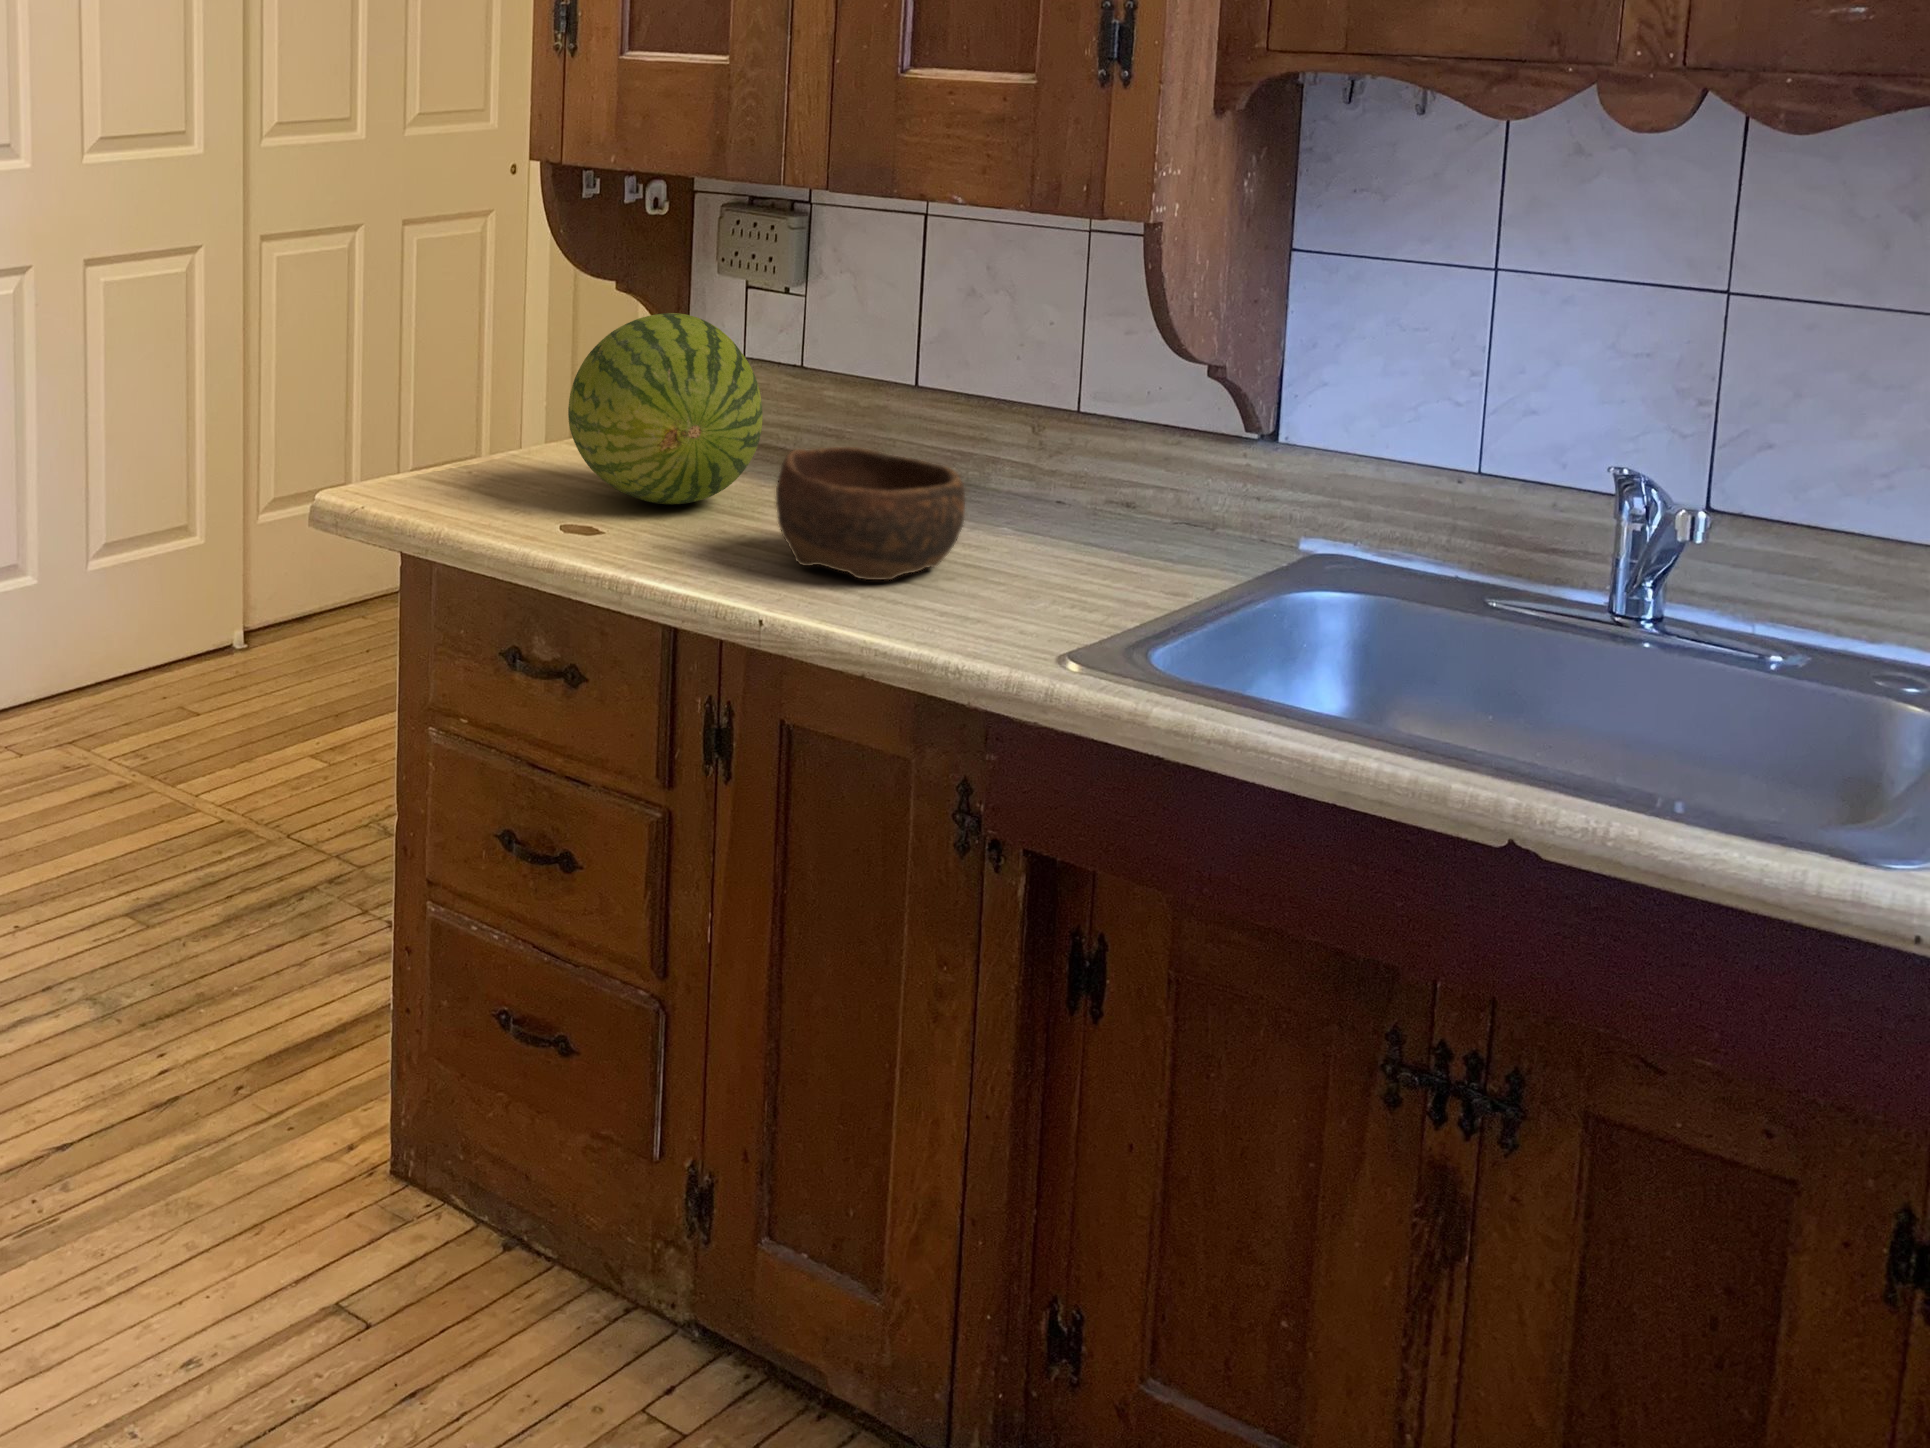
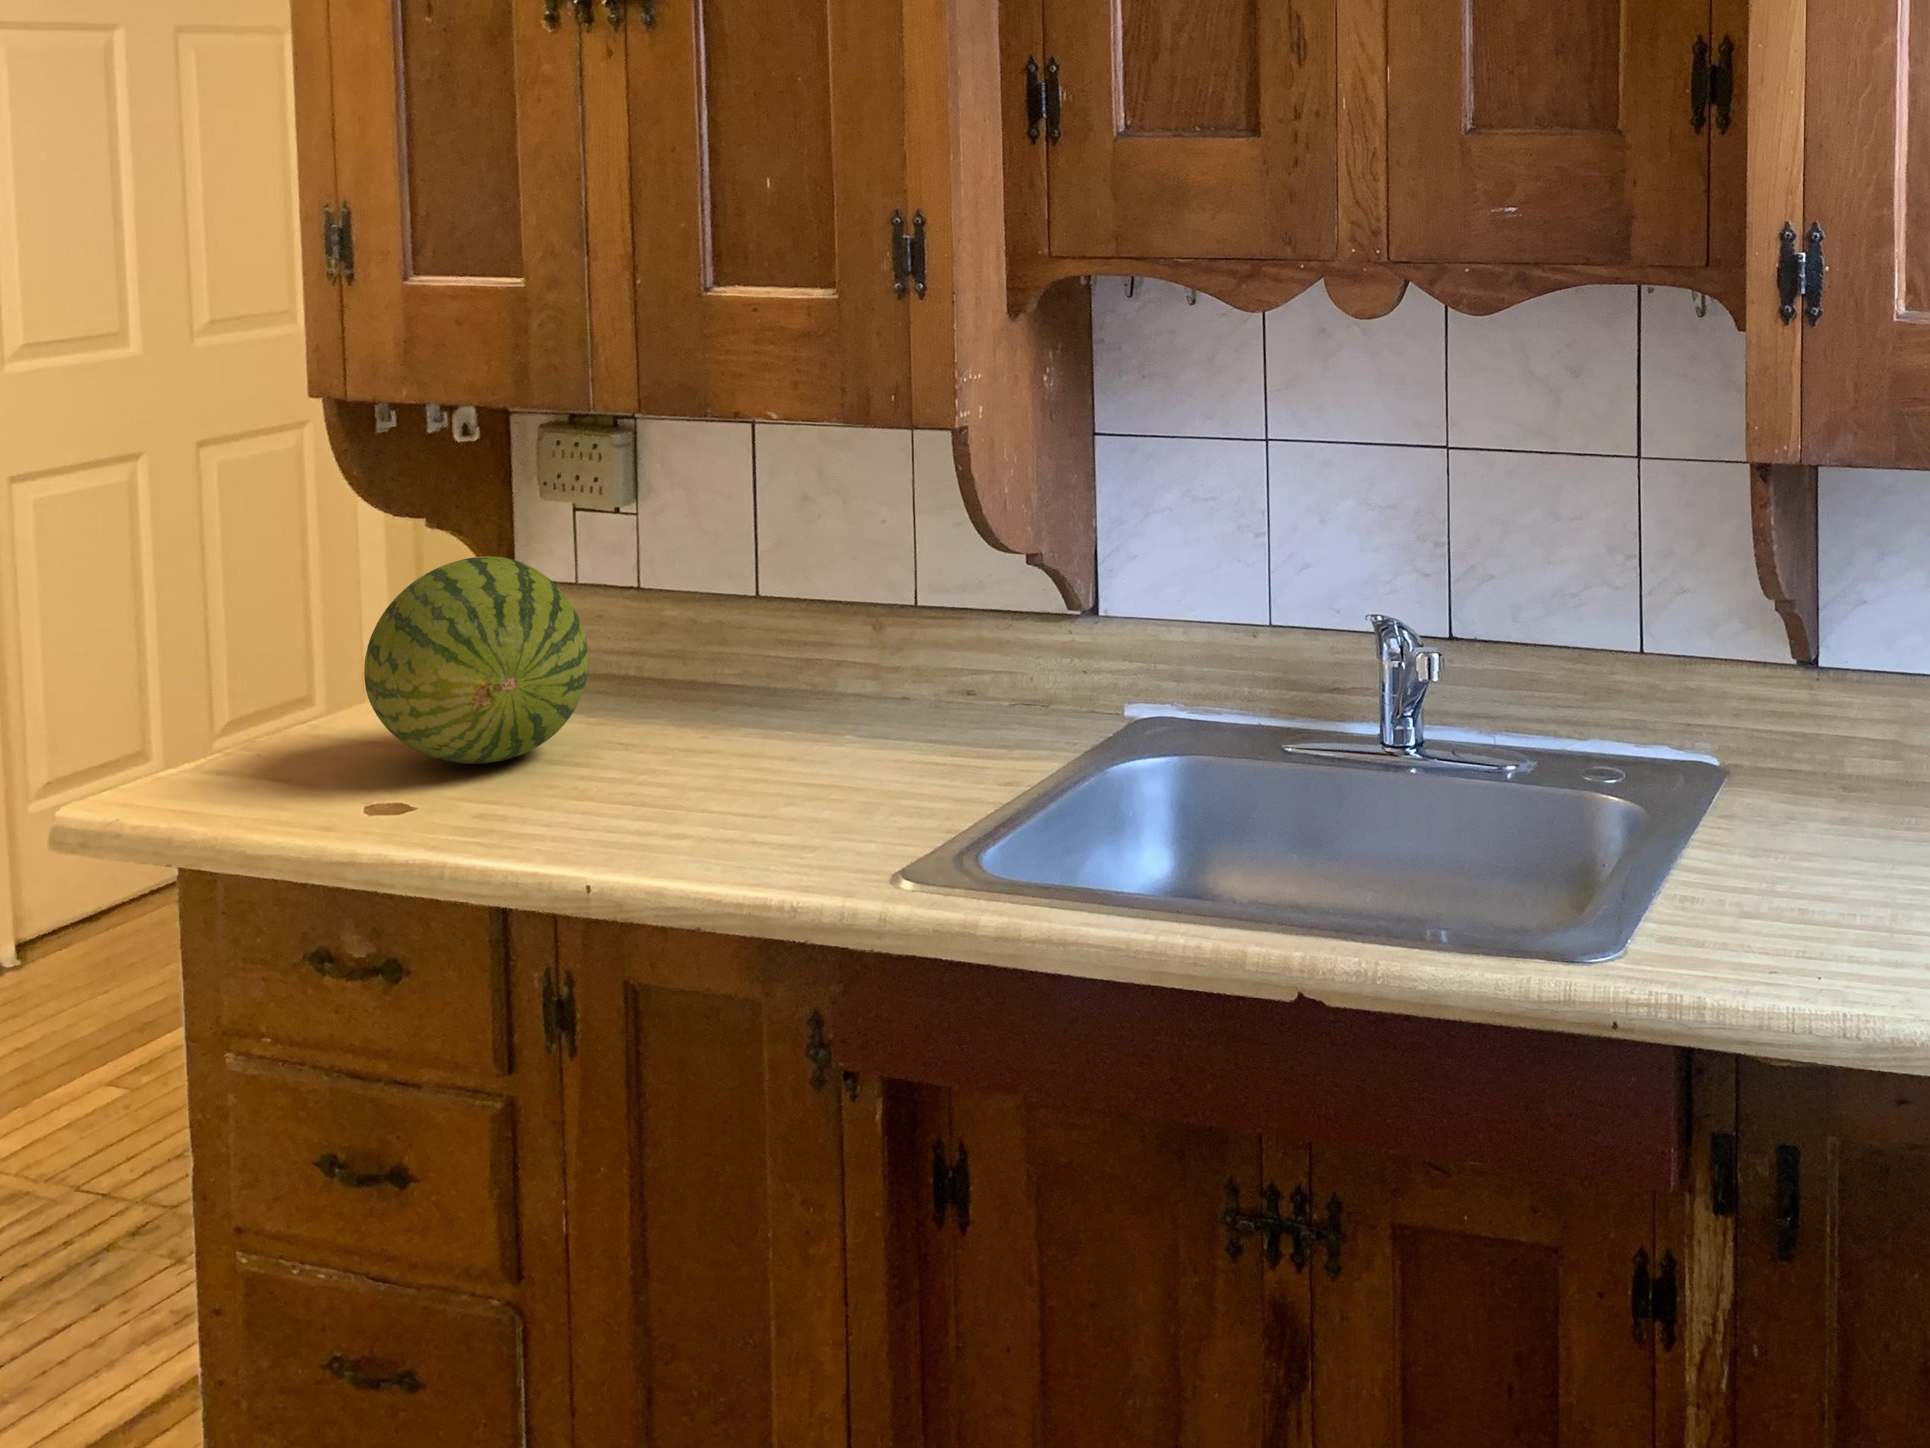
bowl: present [776,447,965,580] -> none [600,679,801,820]

